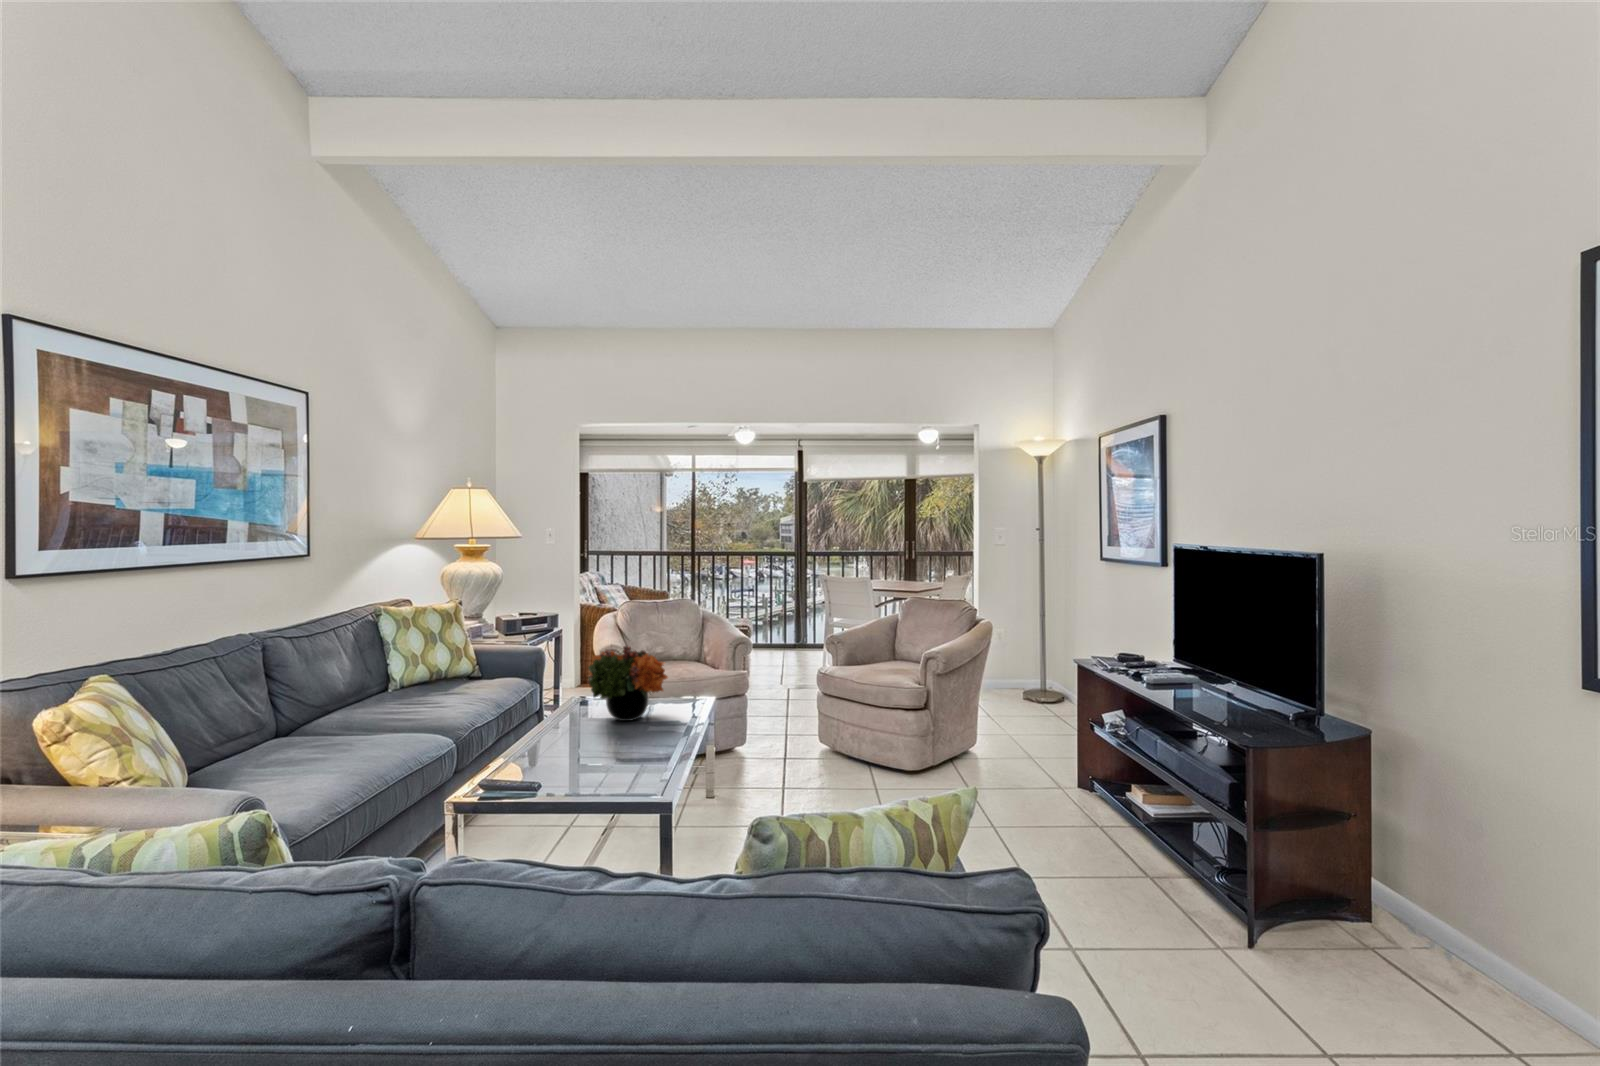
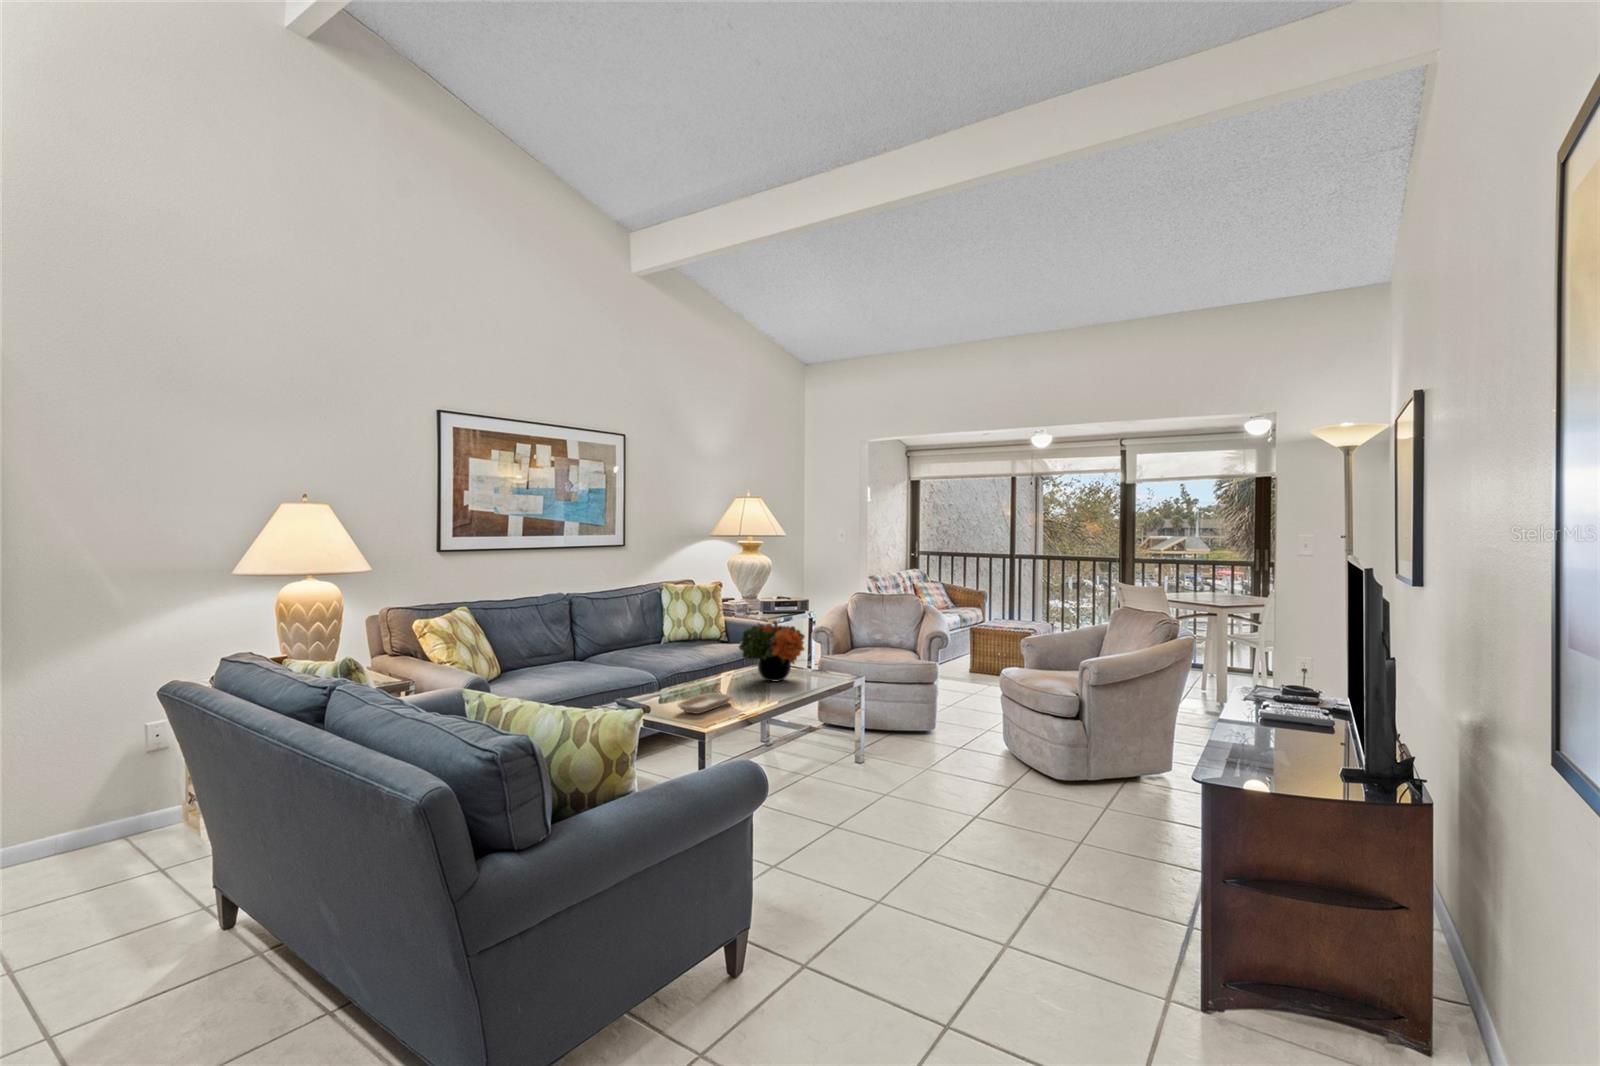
tray: none [601,748,645,784] -> present [678,693,732,714]

